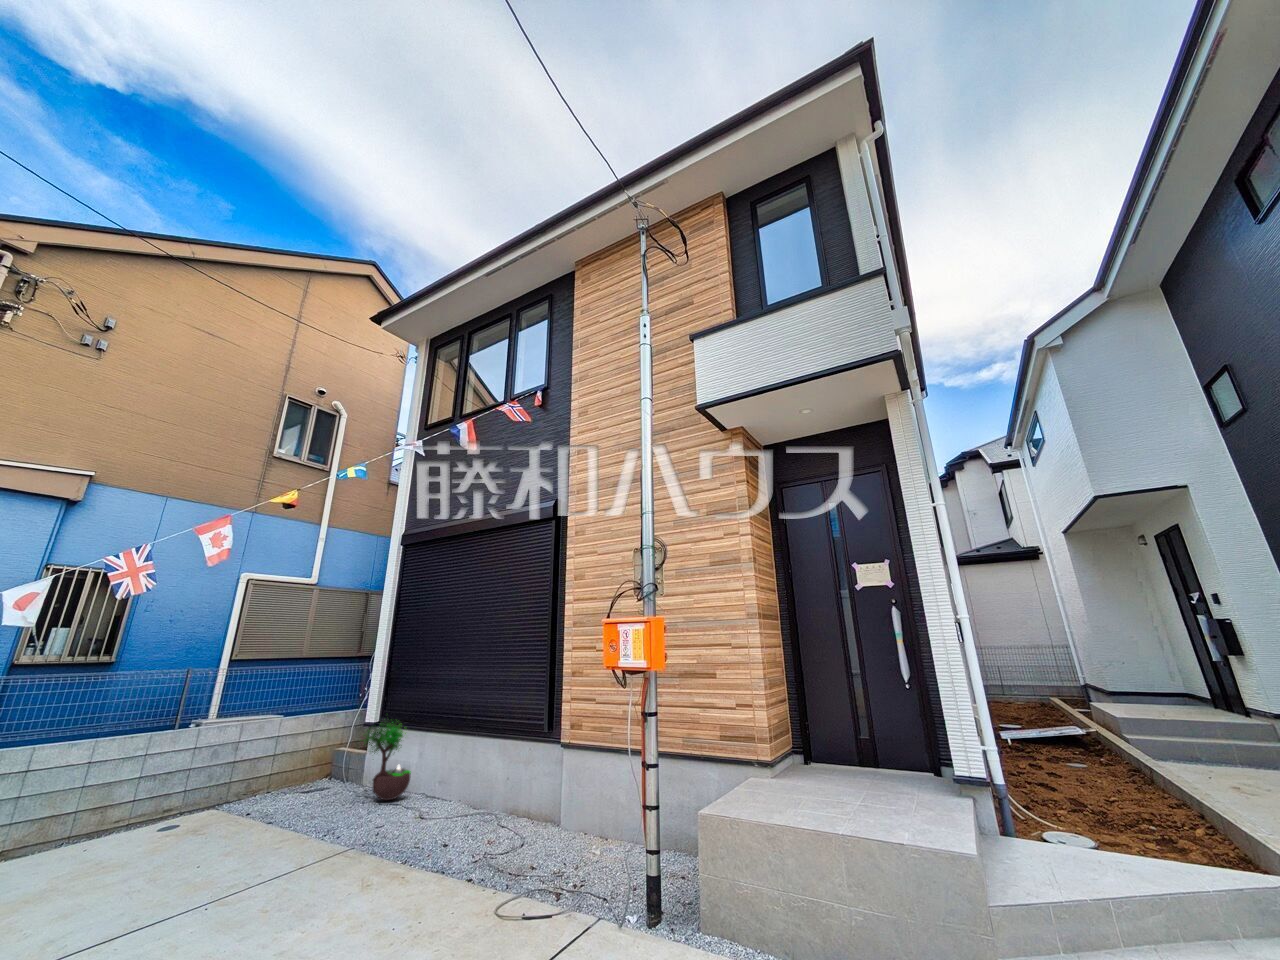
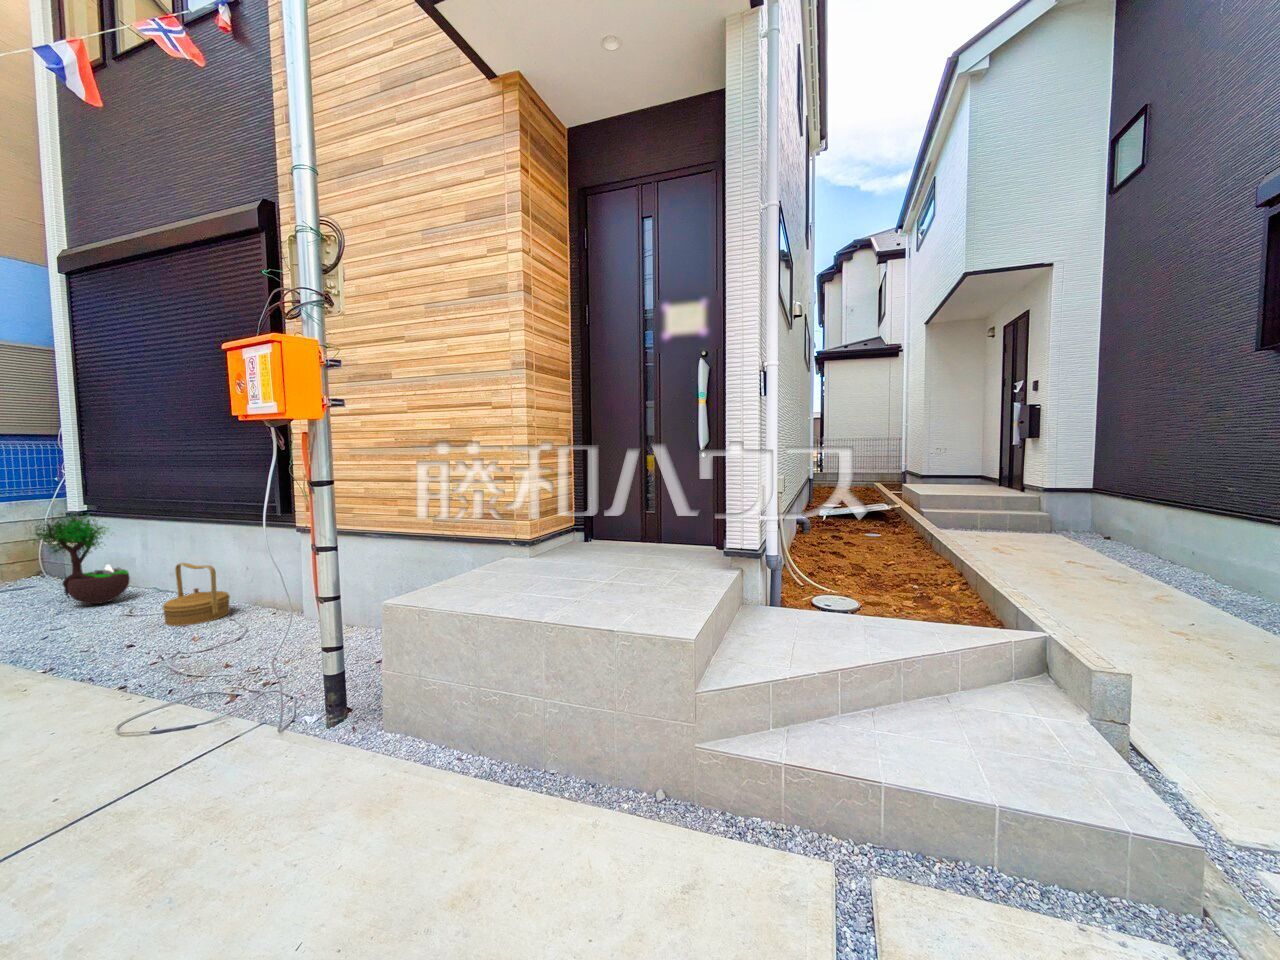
woven basket: none [452,766,495,825] -> present [162,563,230,626]

